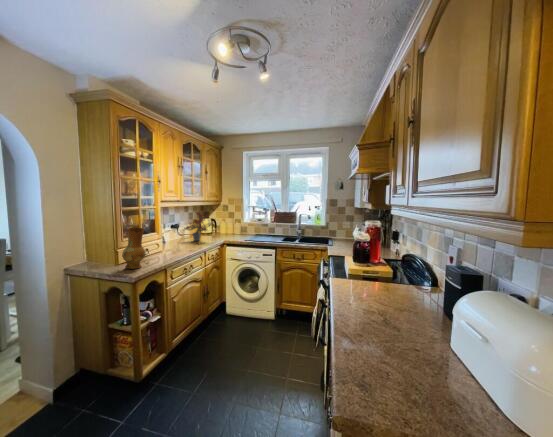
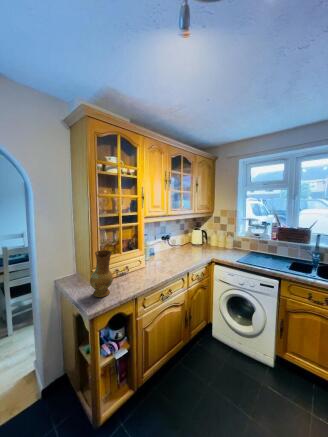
potted plant: present [184,211,212,241] -> none [169,220,201,255]

